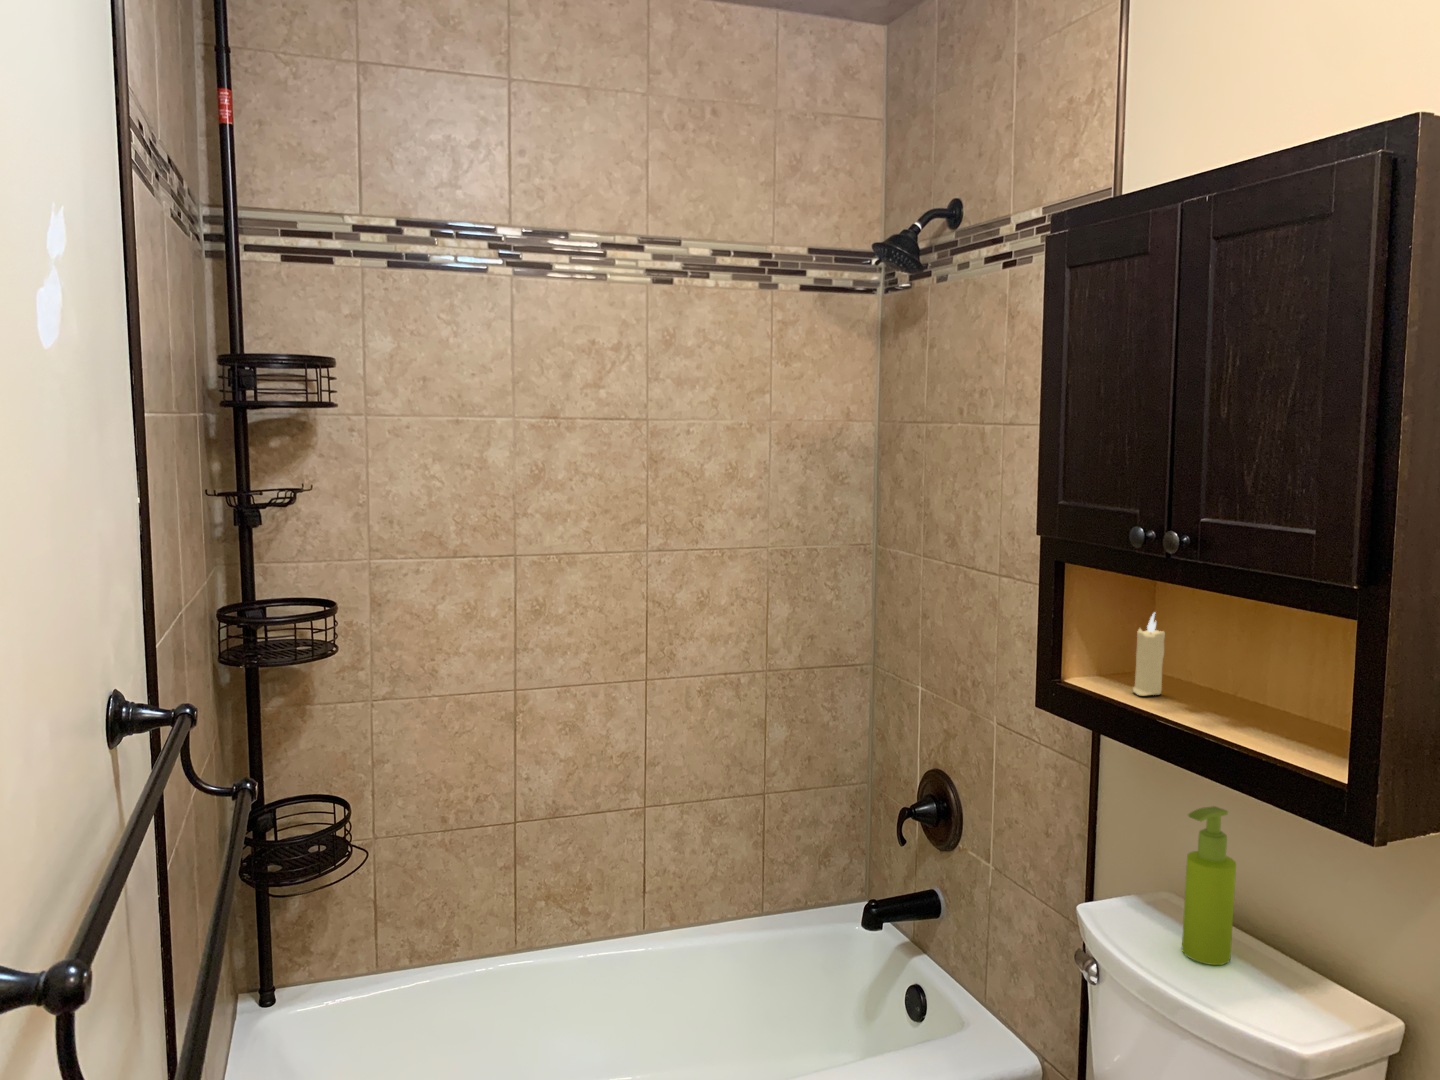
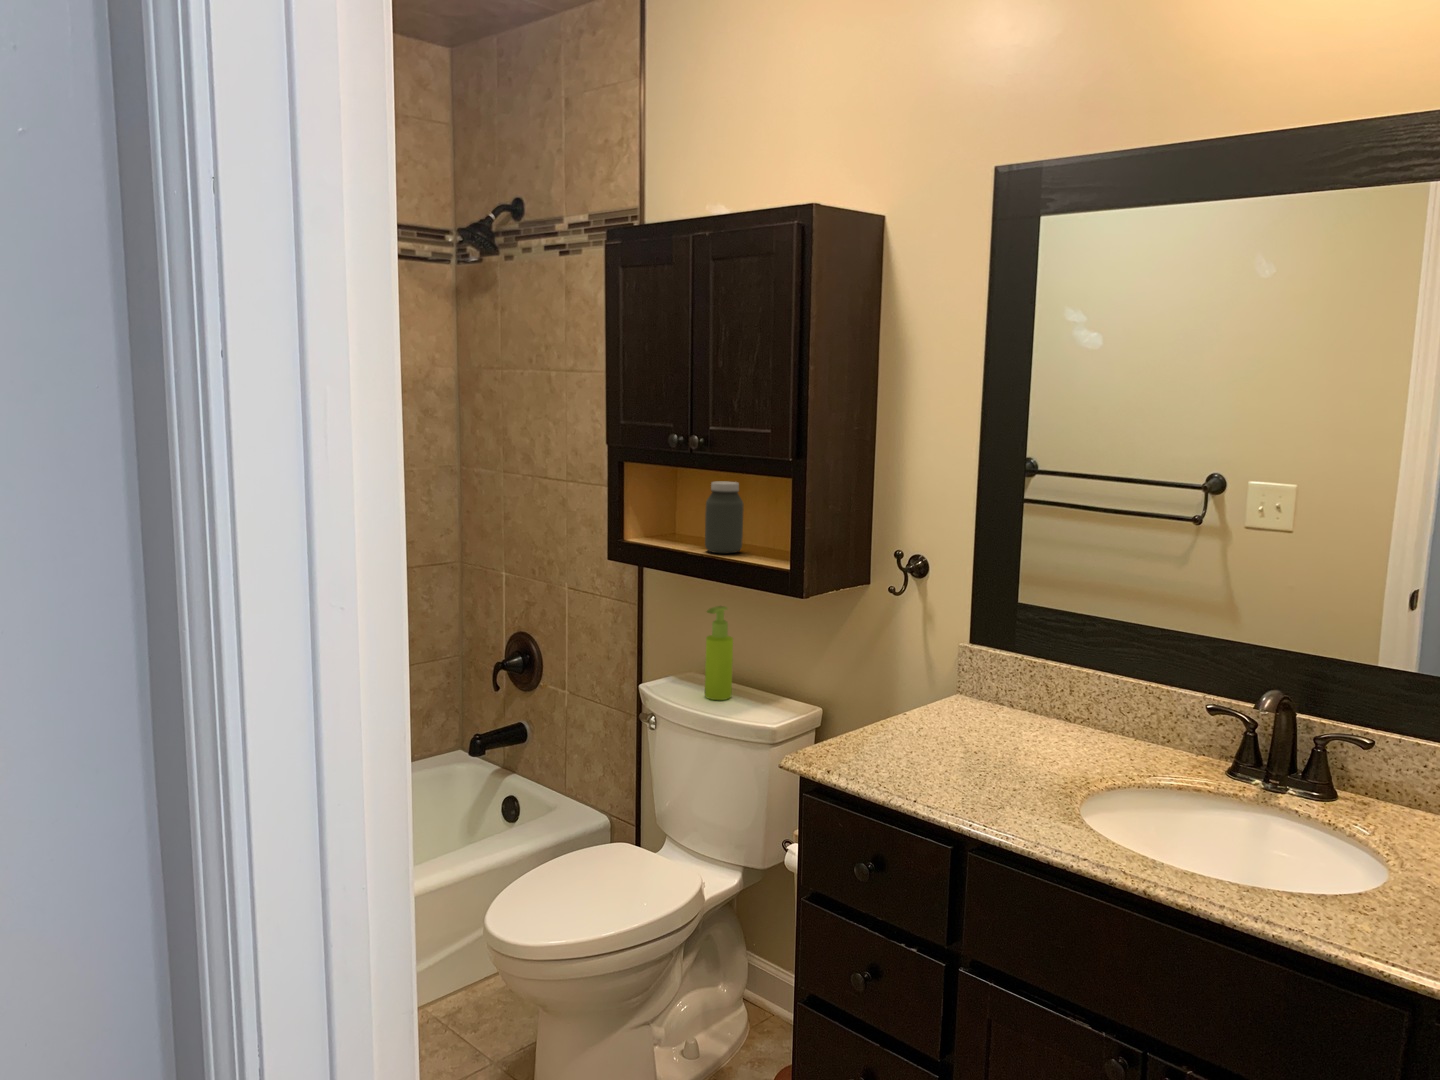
jar: none [1191,602,1263,722] -> present [705,482,743,553]
candle: present [1133,613,1165,695] -> none [668,492,686,545]

